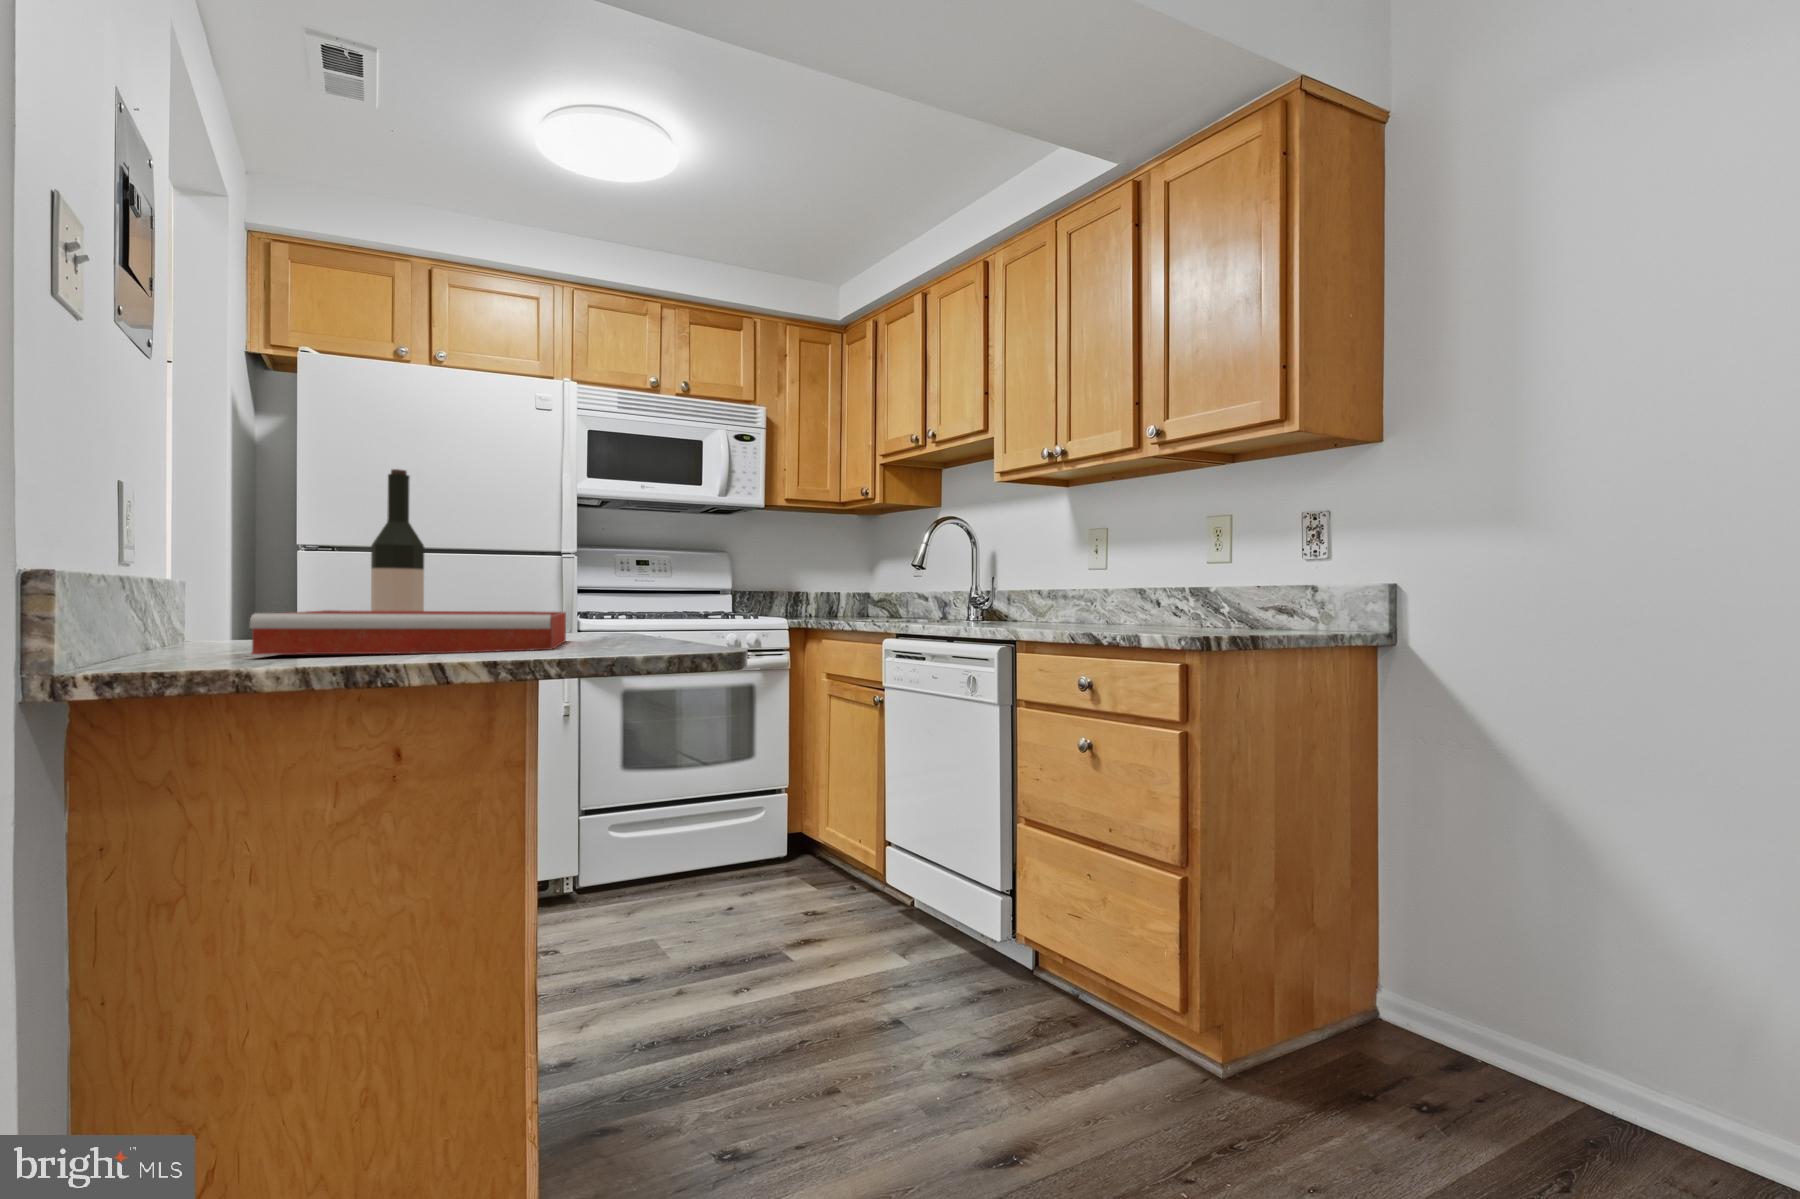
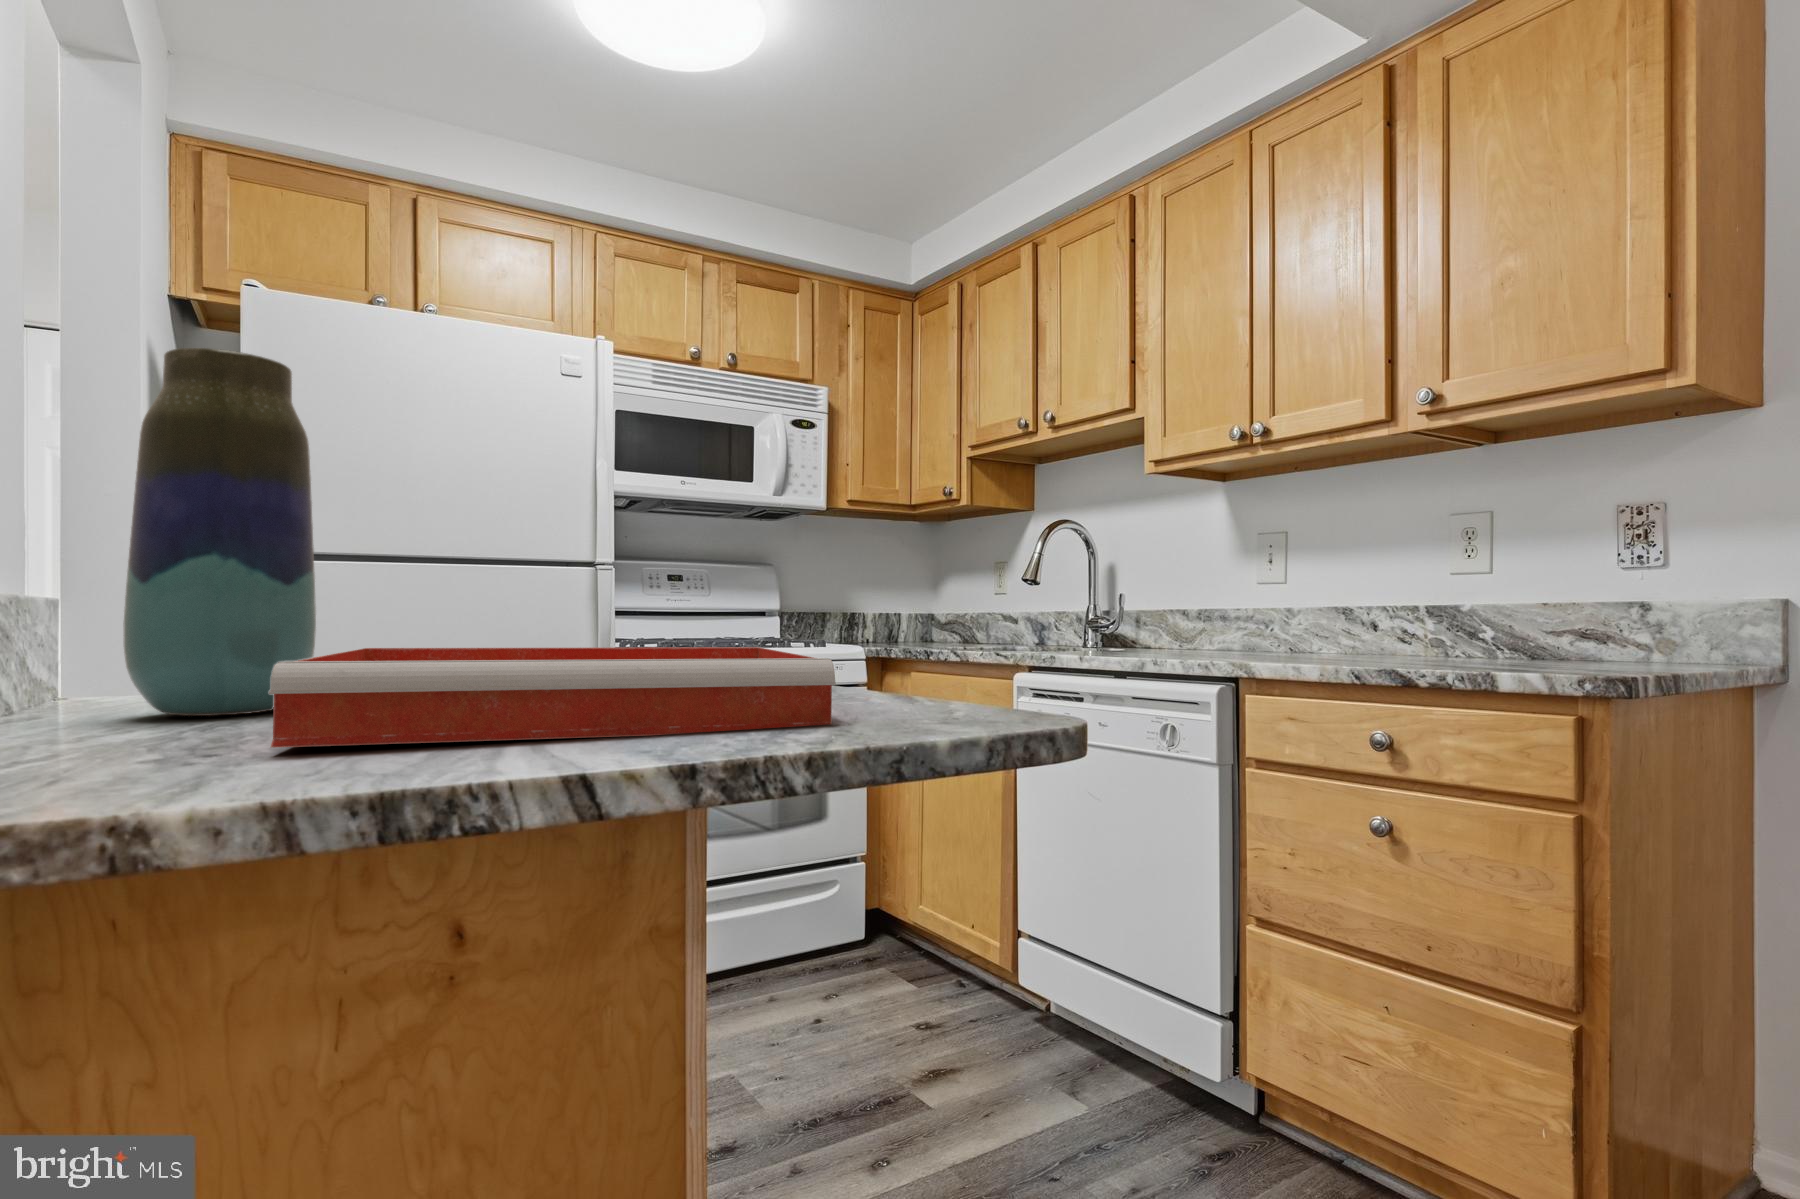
vase: none [191,440,300,648] -> present [123,348,316,716]
wine bottle: present [371,469,424,611] -> none [412,419,498,694]

